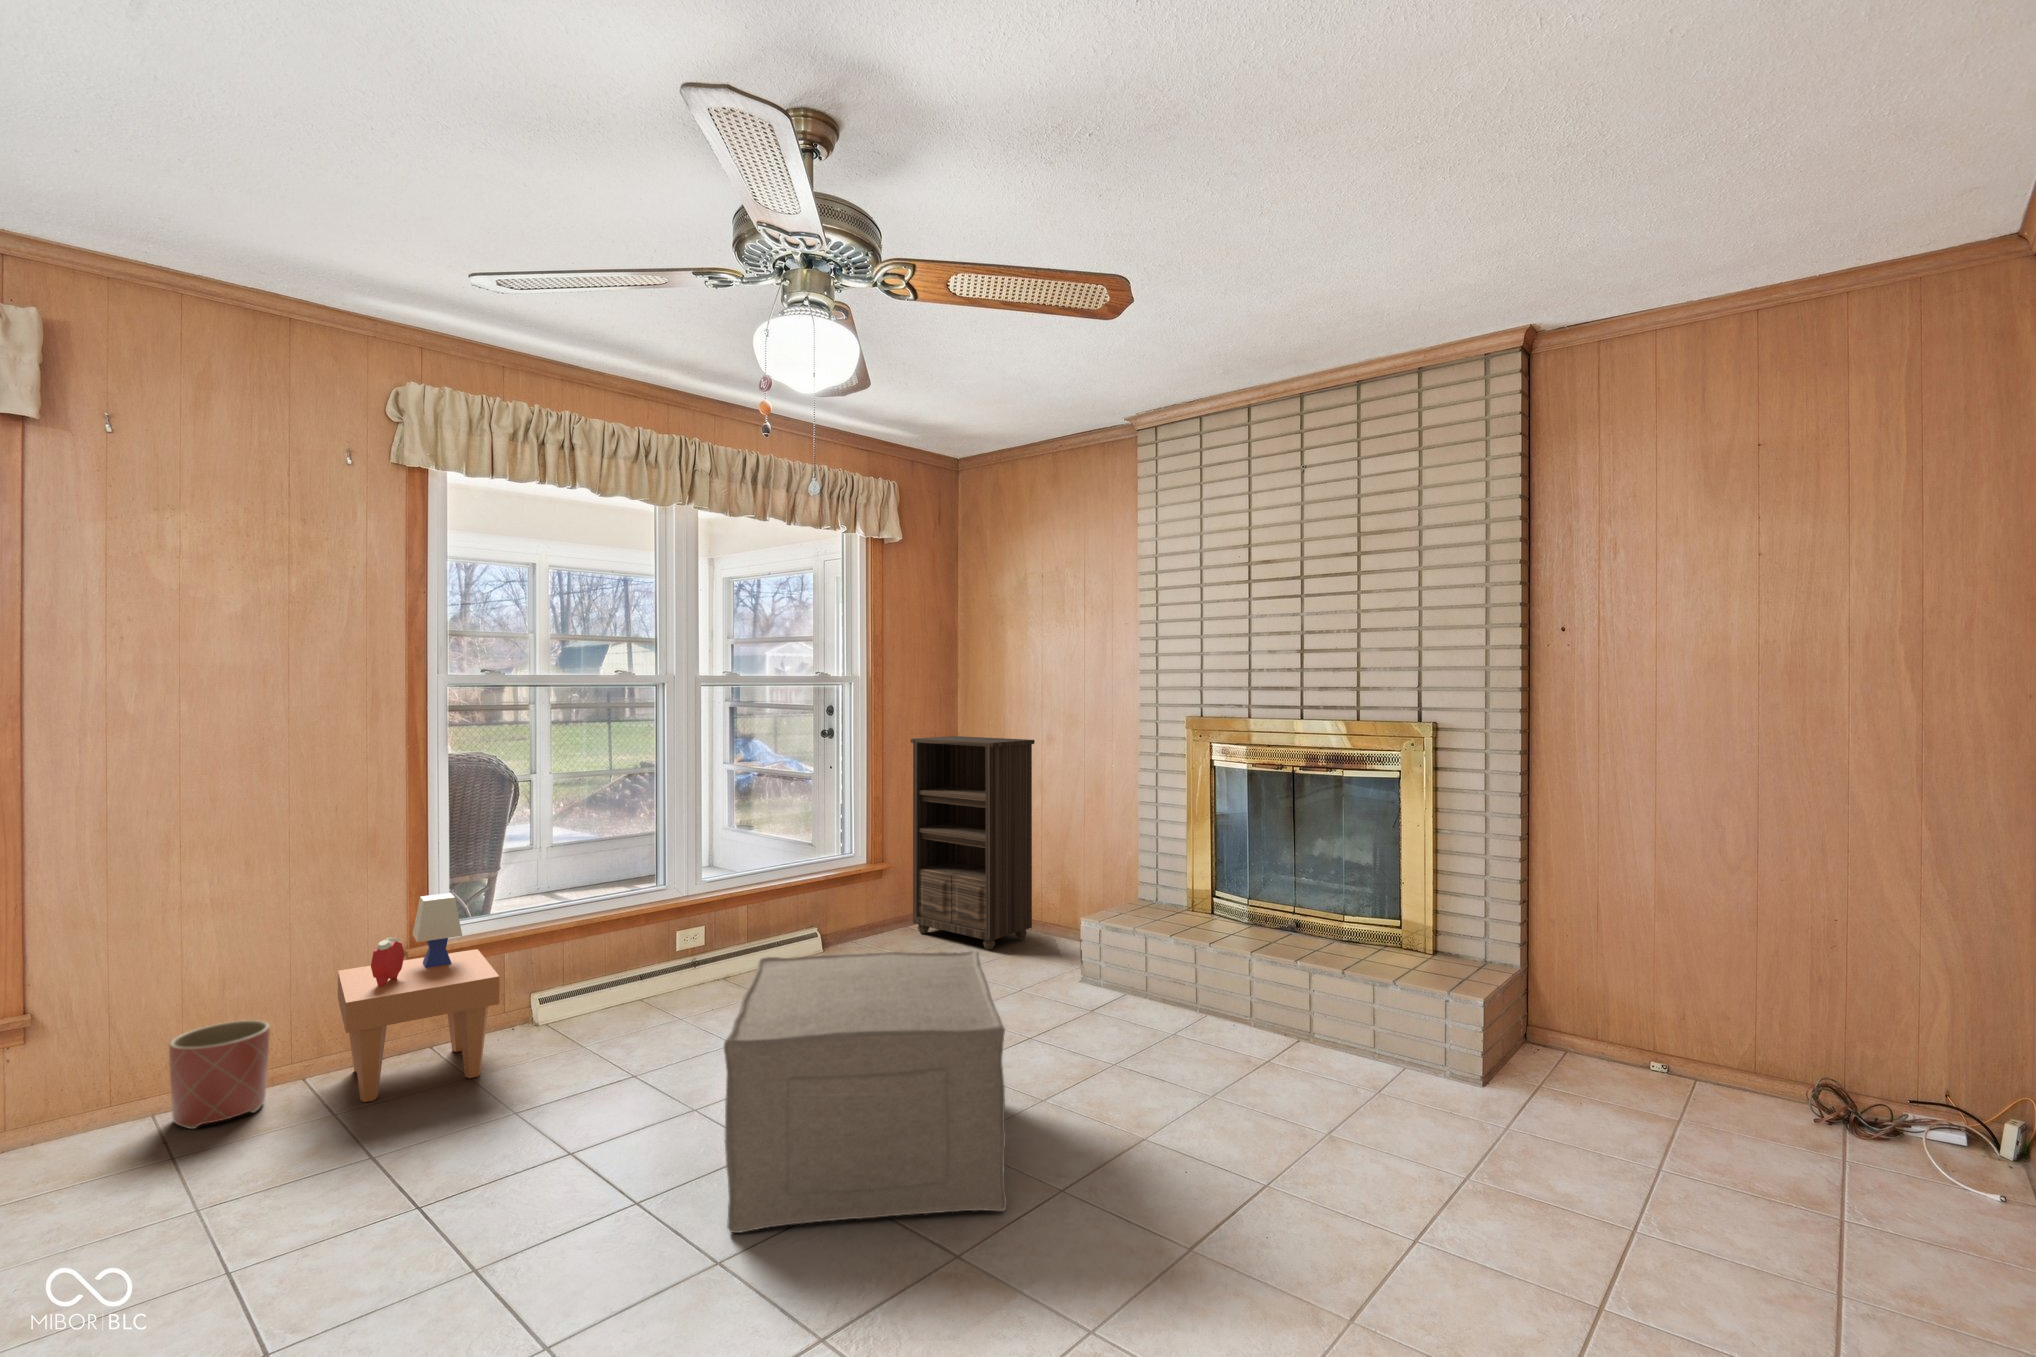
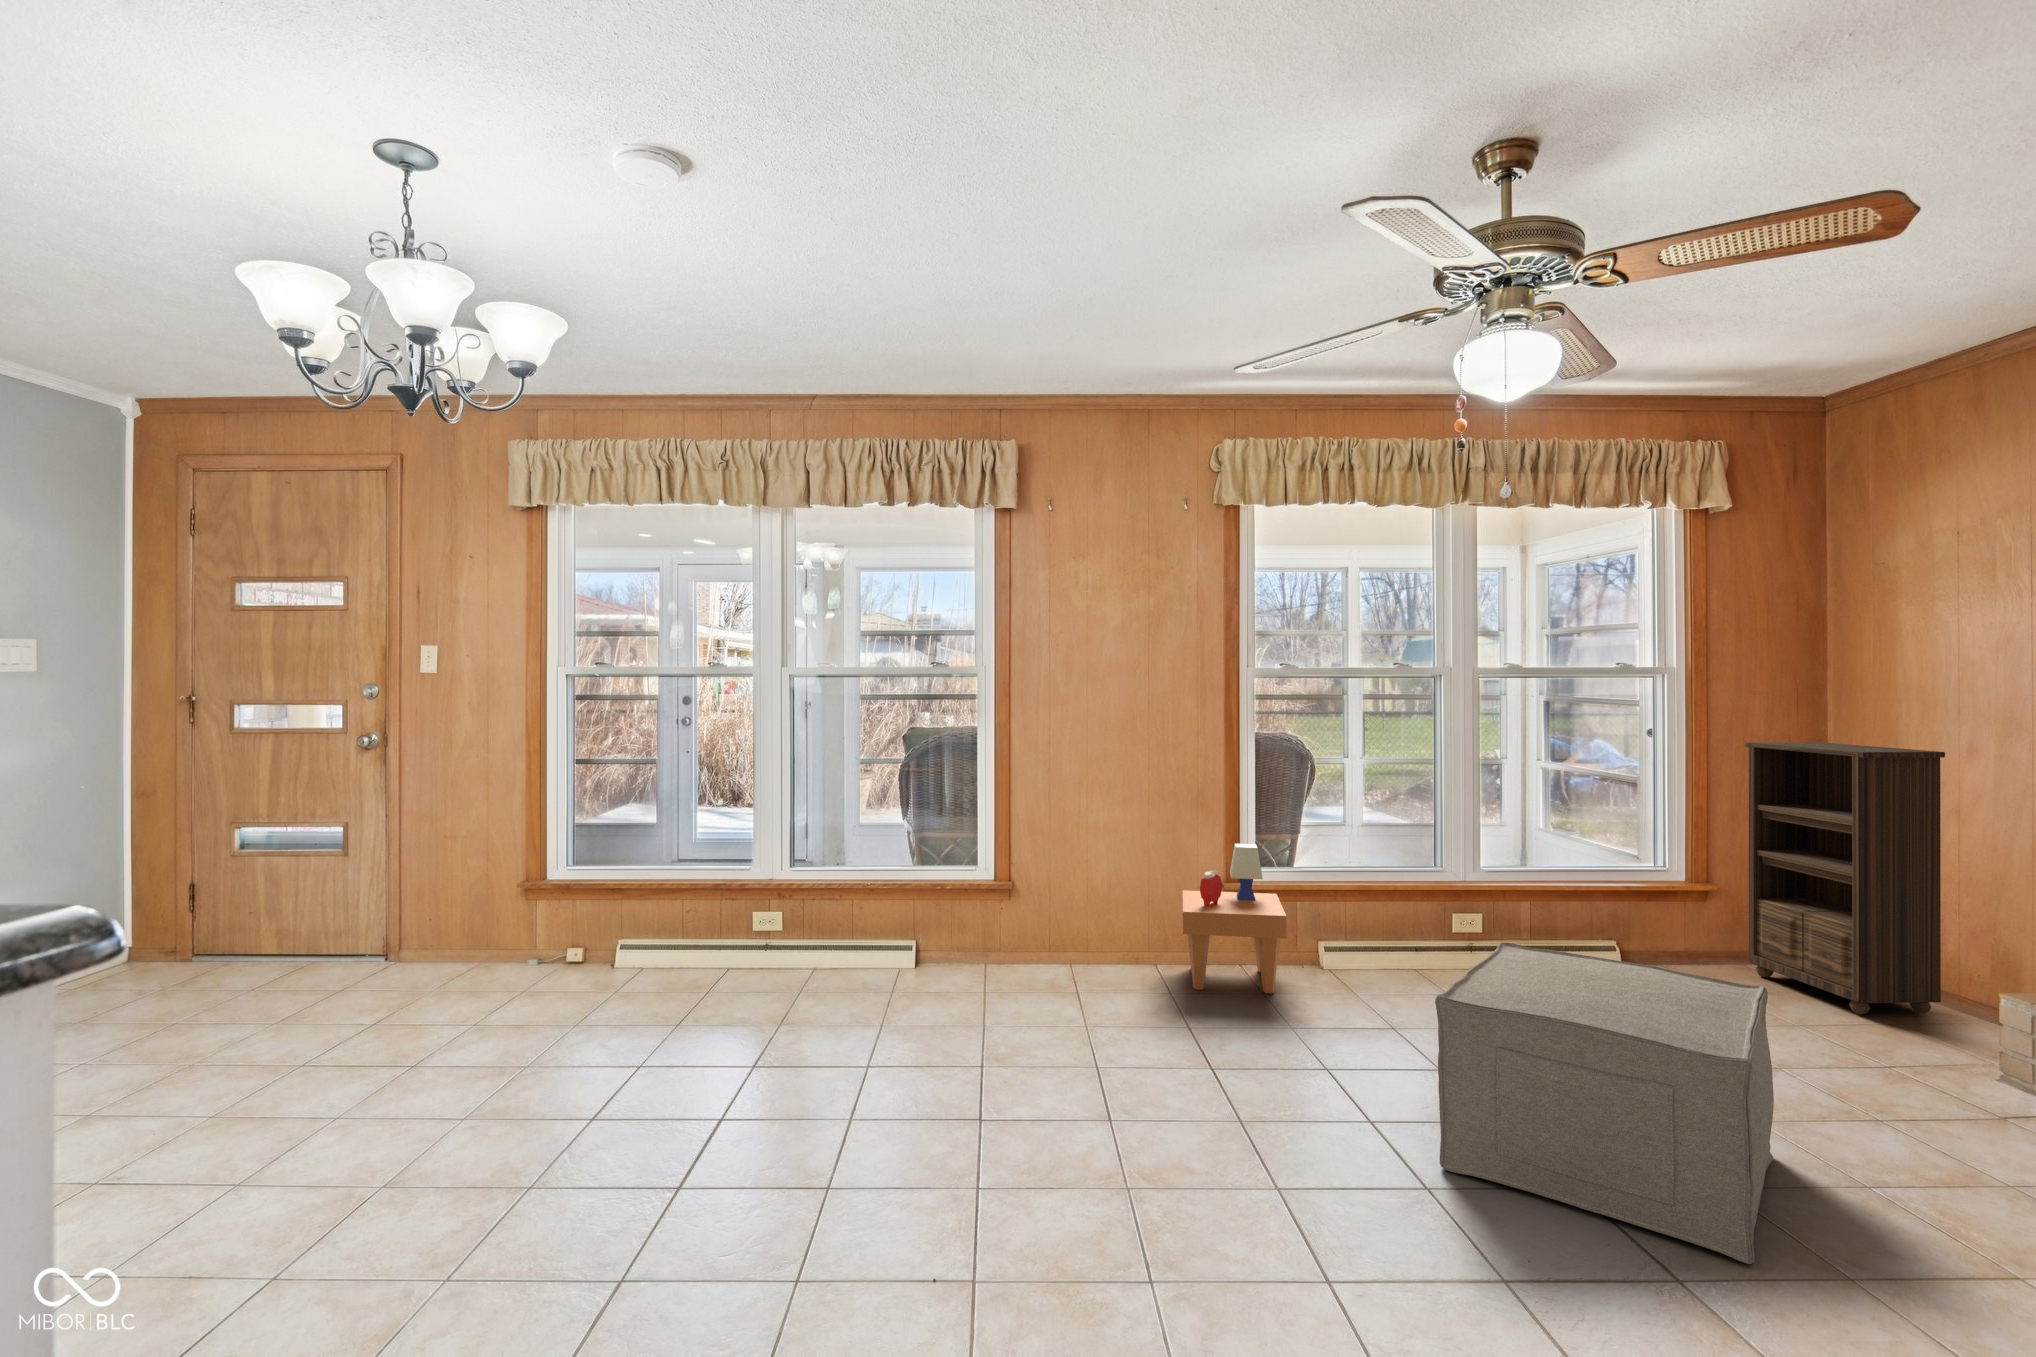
planter: present [169,1020,270,1129] -> none [1088,911,1141,977]

